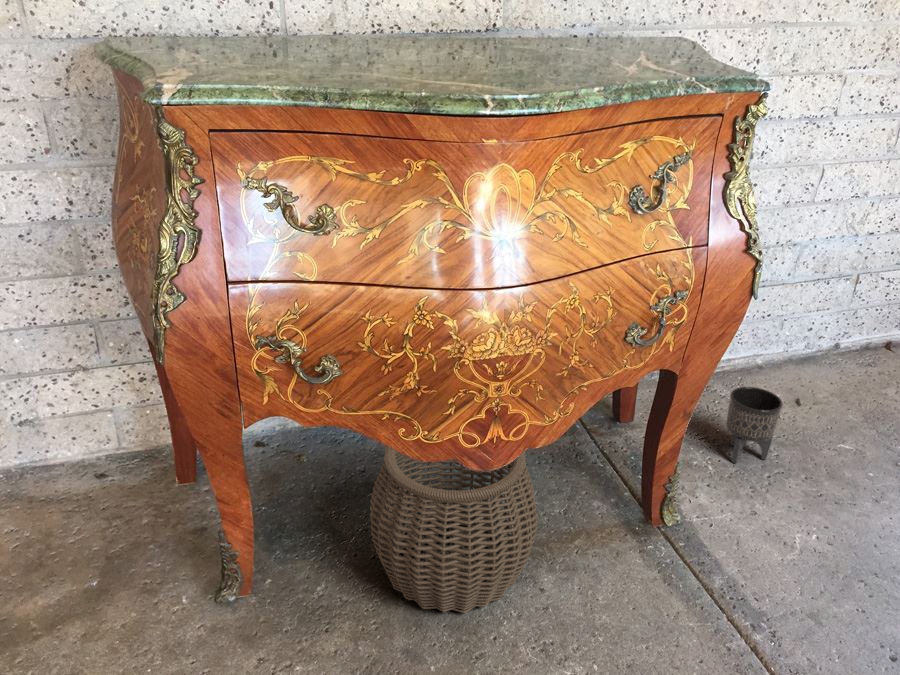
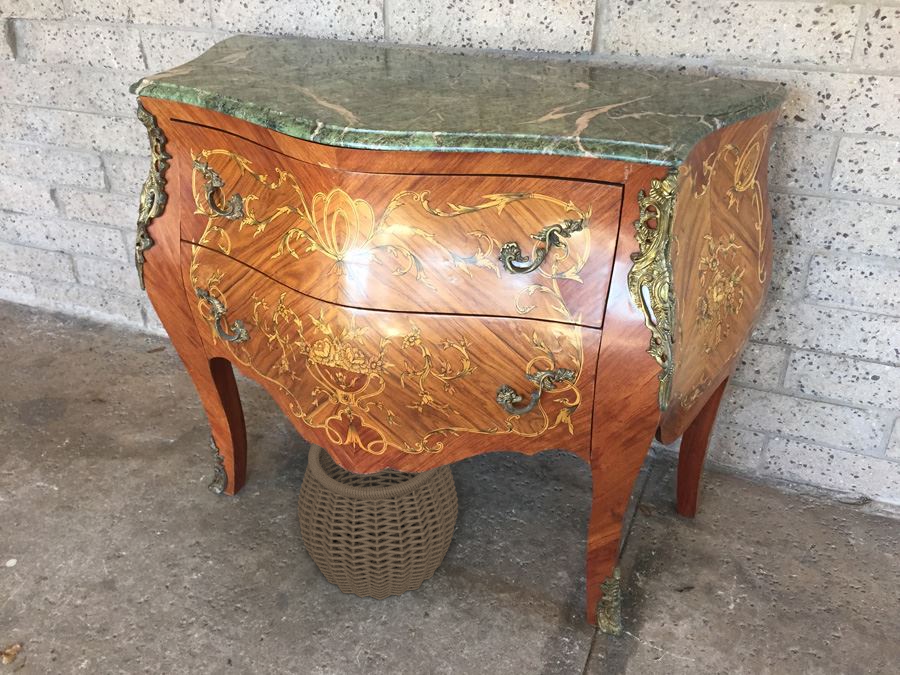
planter: present [726,387,783,463] -> none [775,532,858,638]

